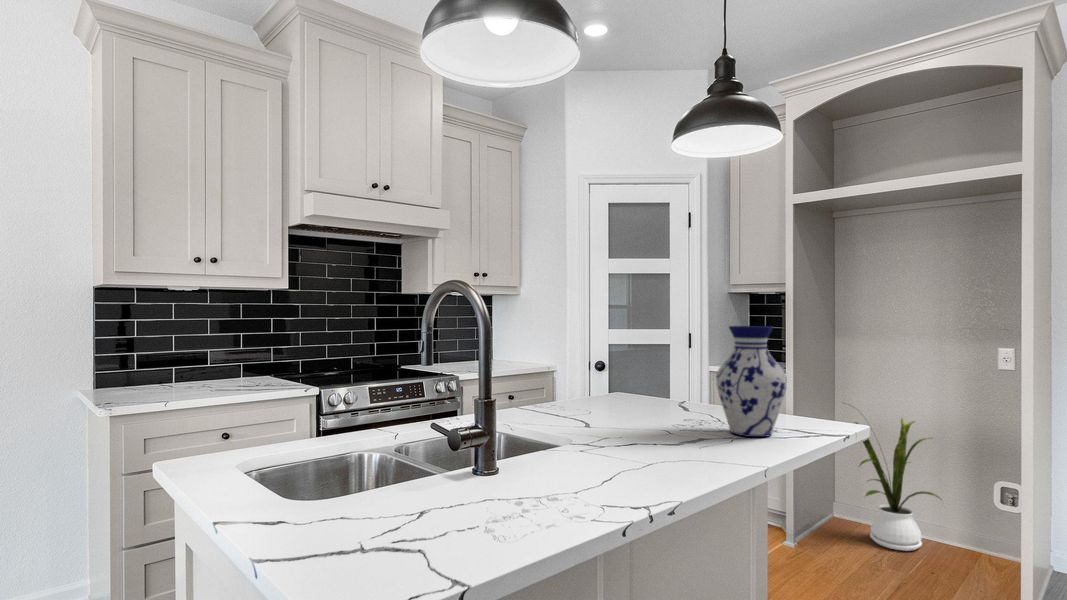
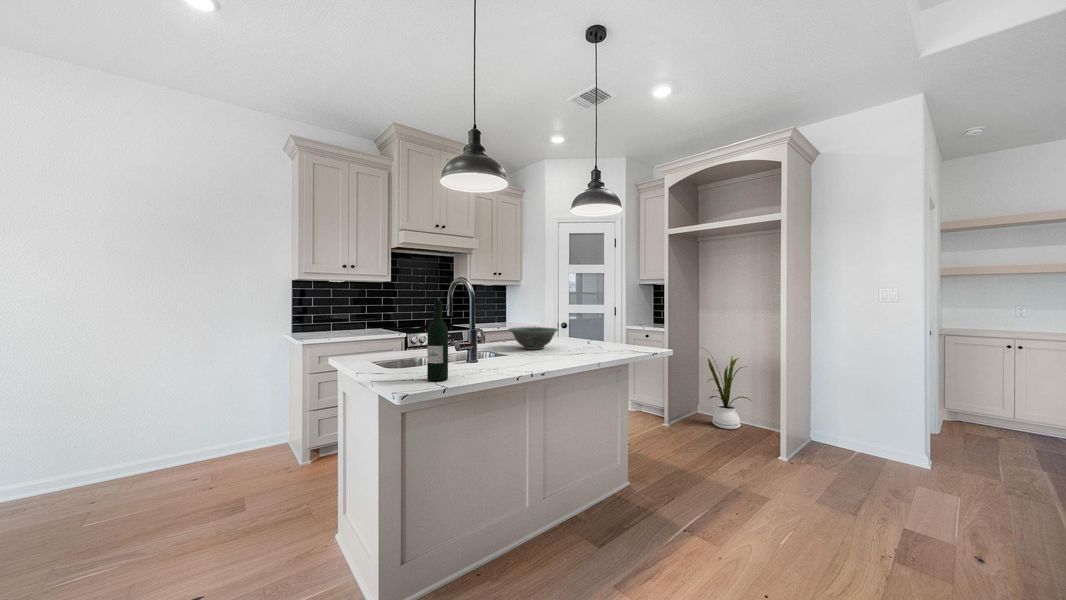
vase: present [716,326,787,437] -> none [593,298,627,352]
wine bottle: none [407,350,461,569] -> present [427,300,448,381]
decorative bowl: none [541,383,644,432] -> present [509,327,558,350]

